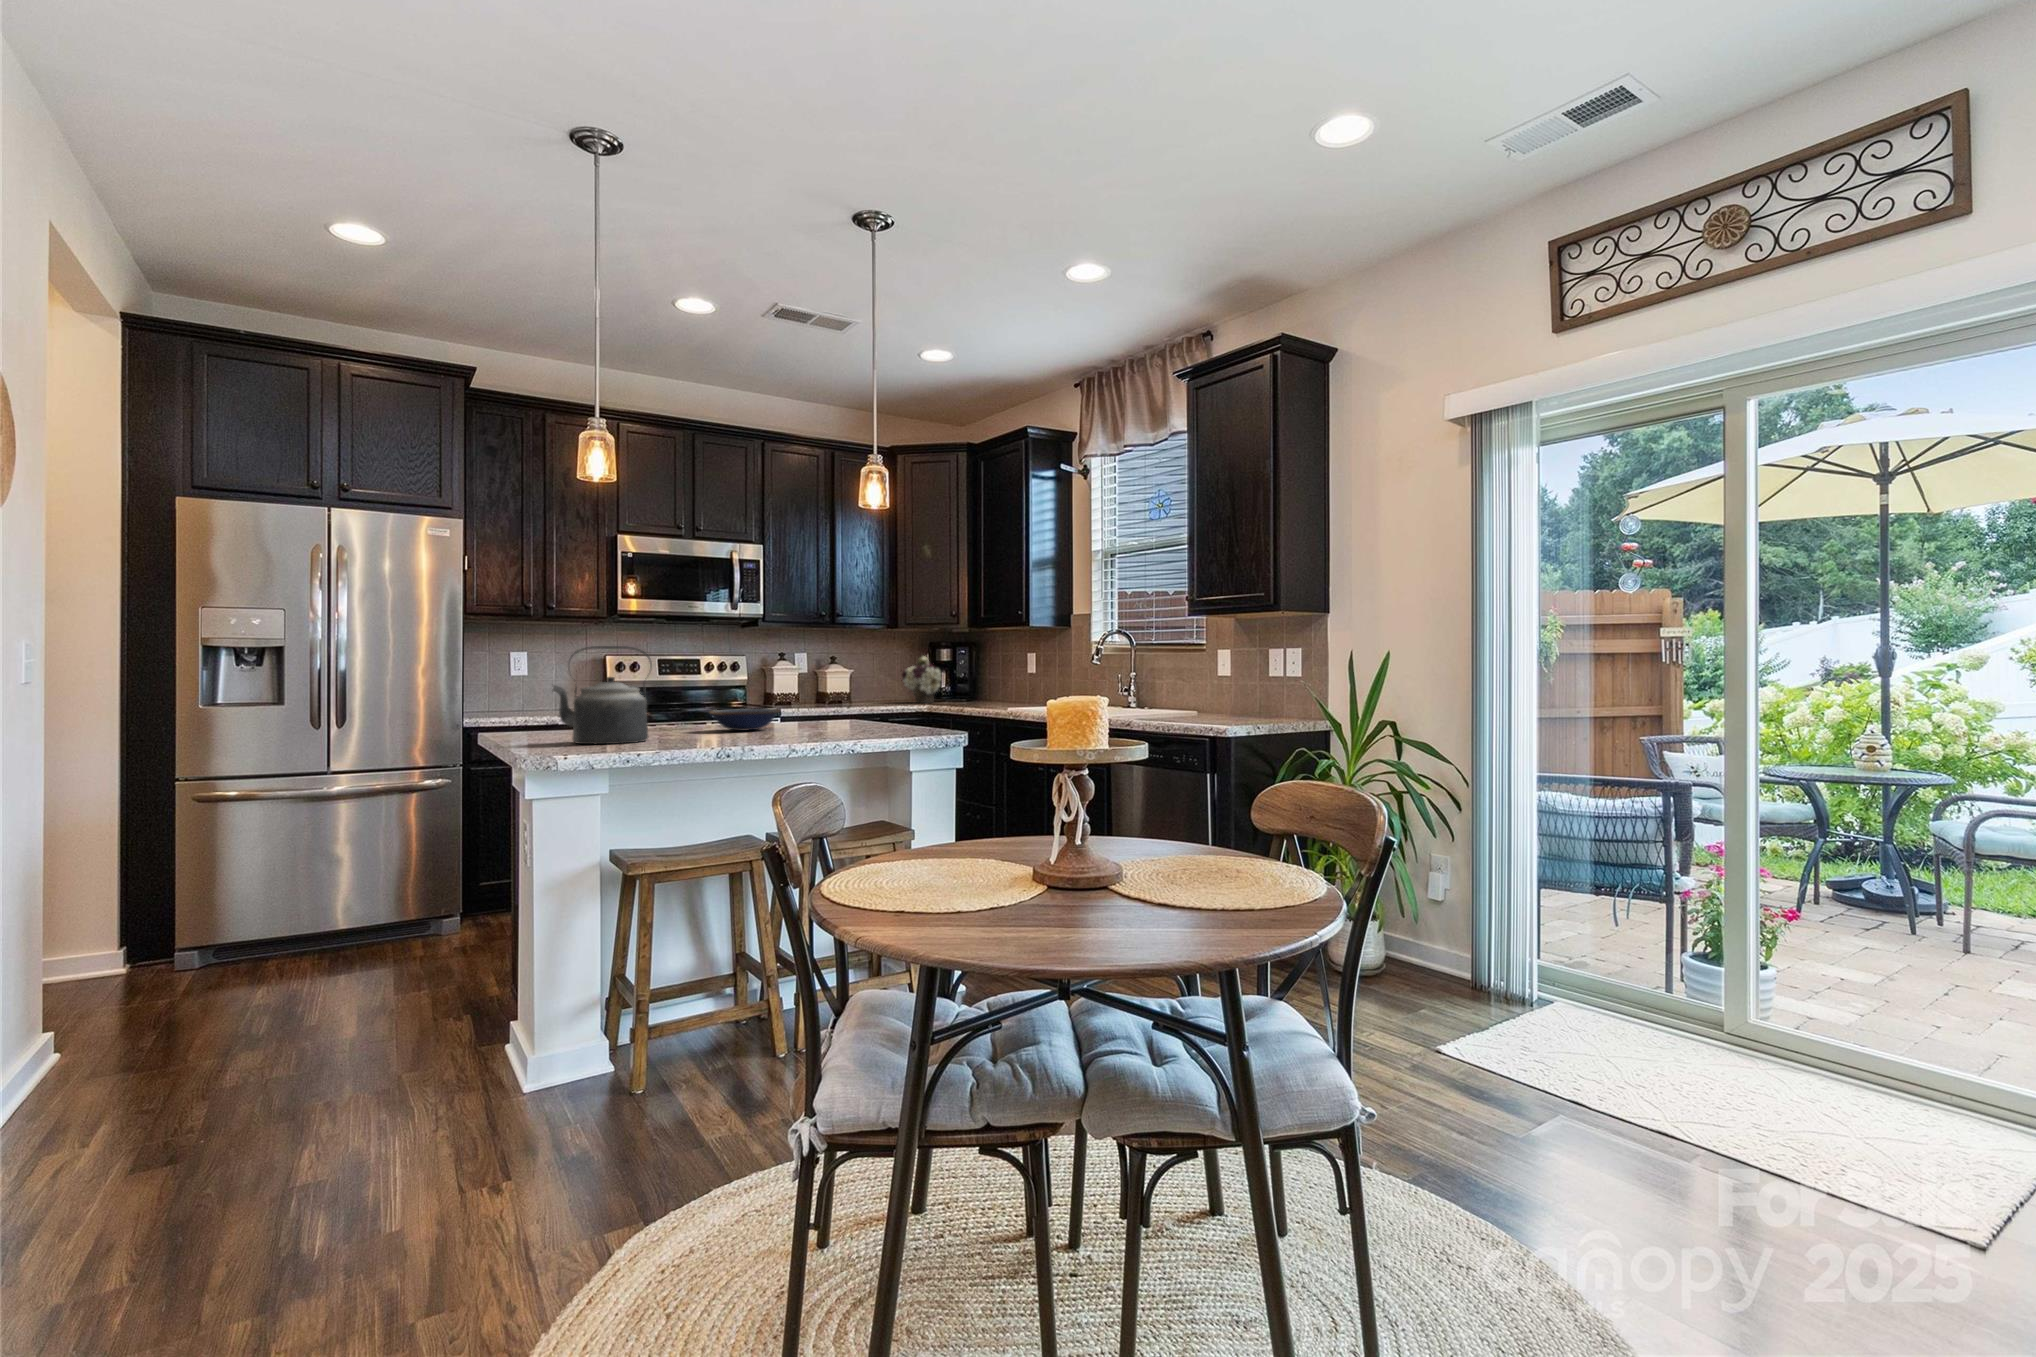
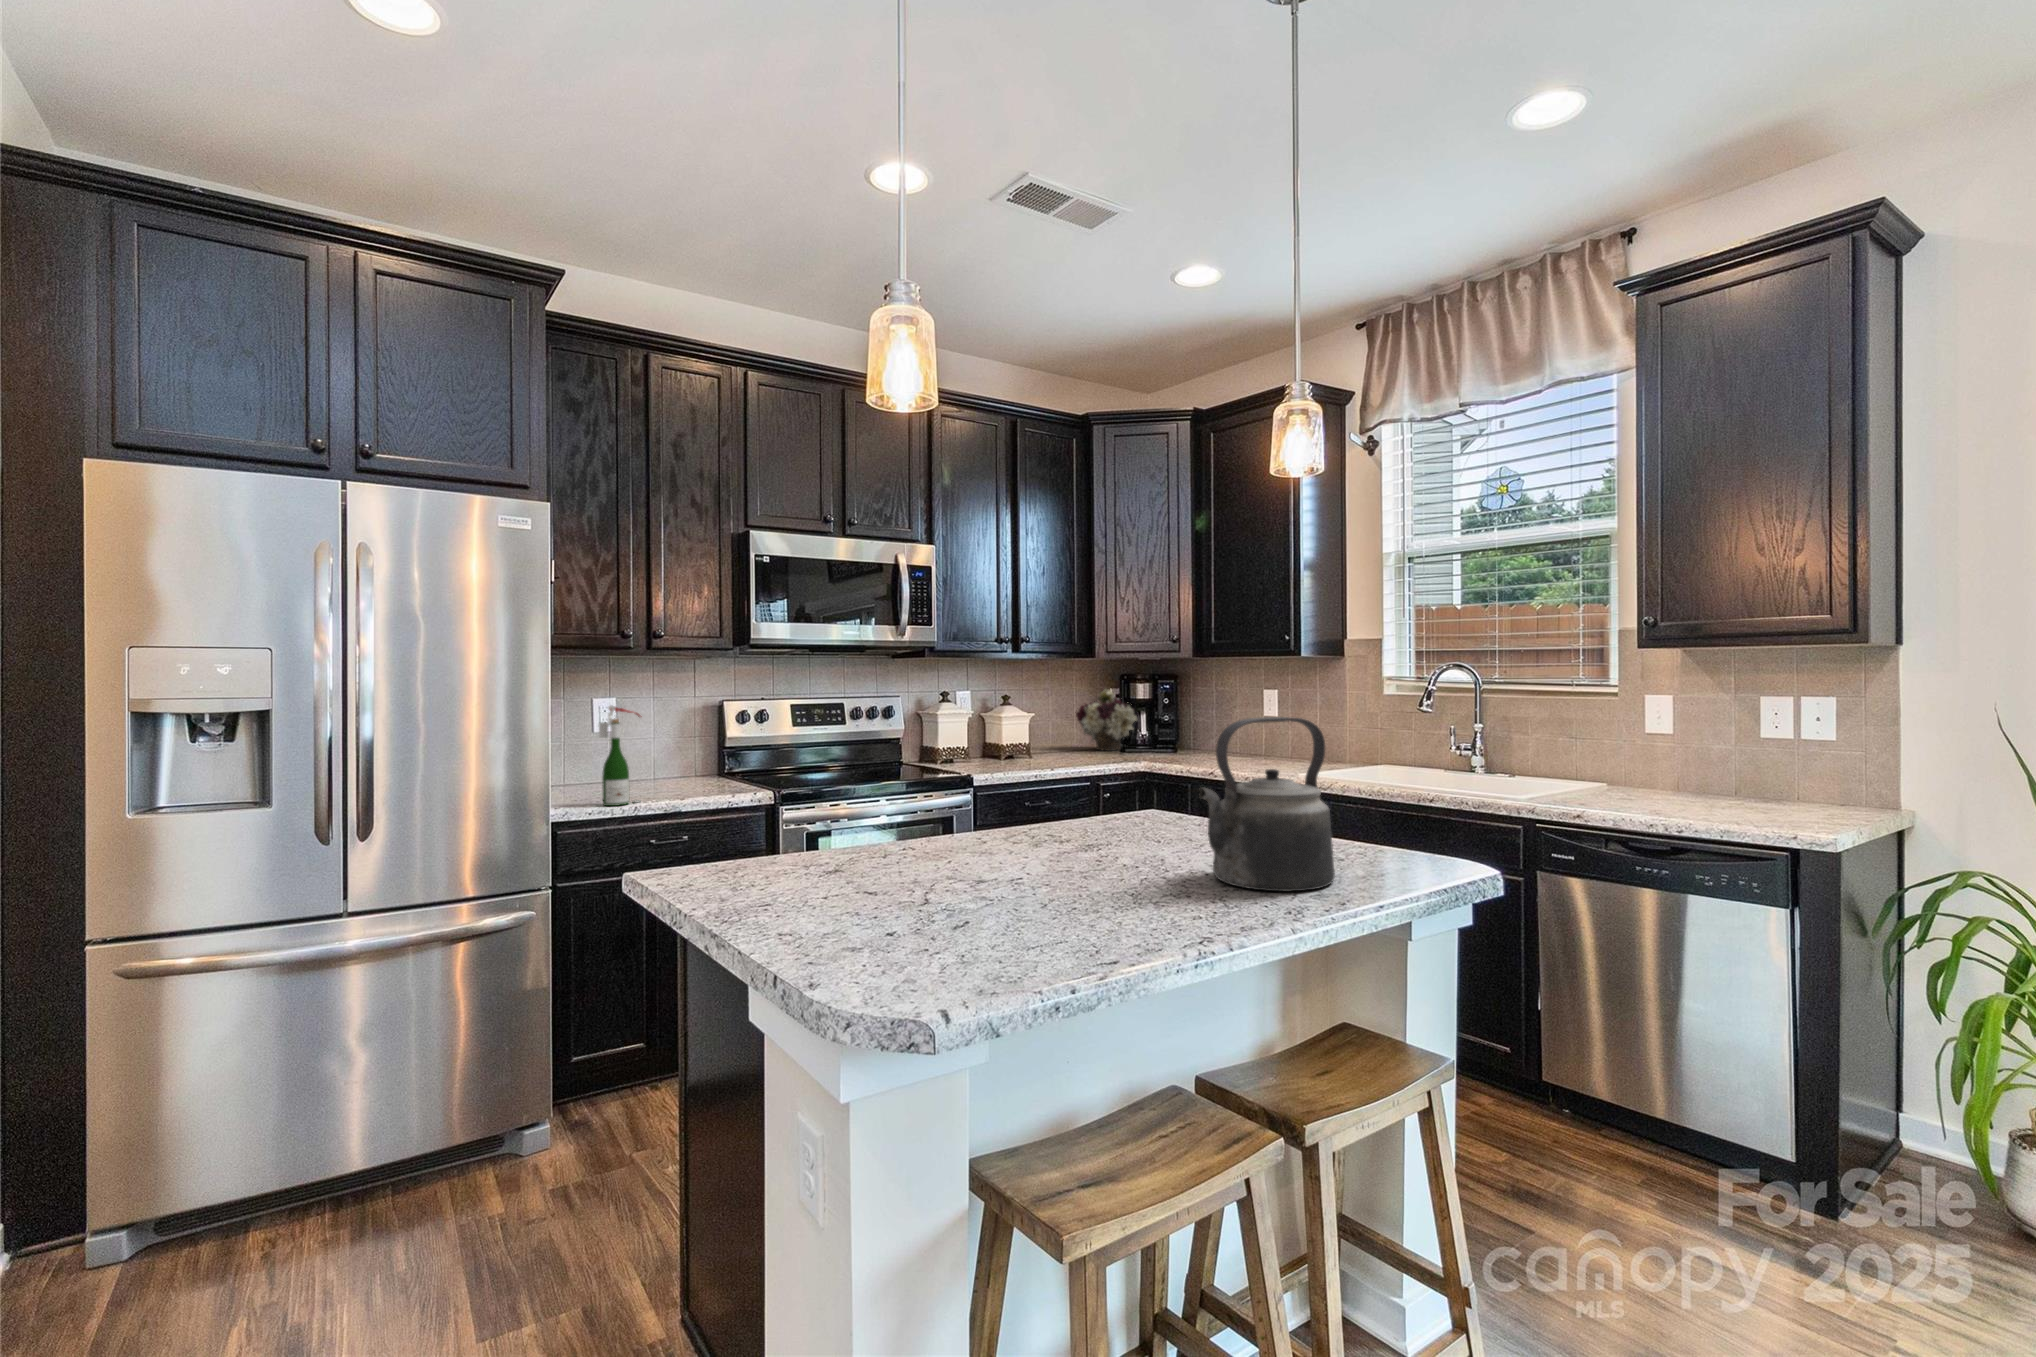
kettle: present [553,646,652,744] -> present [1200,717,1335,891]
wine bottle: none [504,654,535,722] -> present [599,705,642,806]
bowl: present [710,709,779,731] -> none [1007,814,1125,859]

